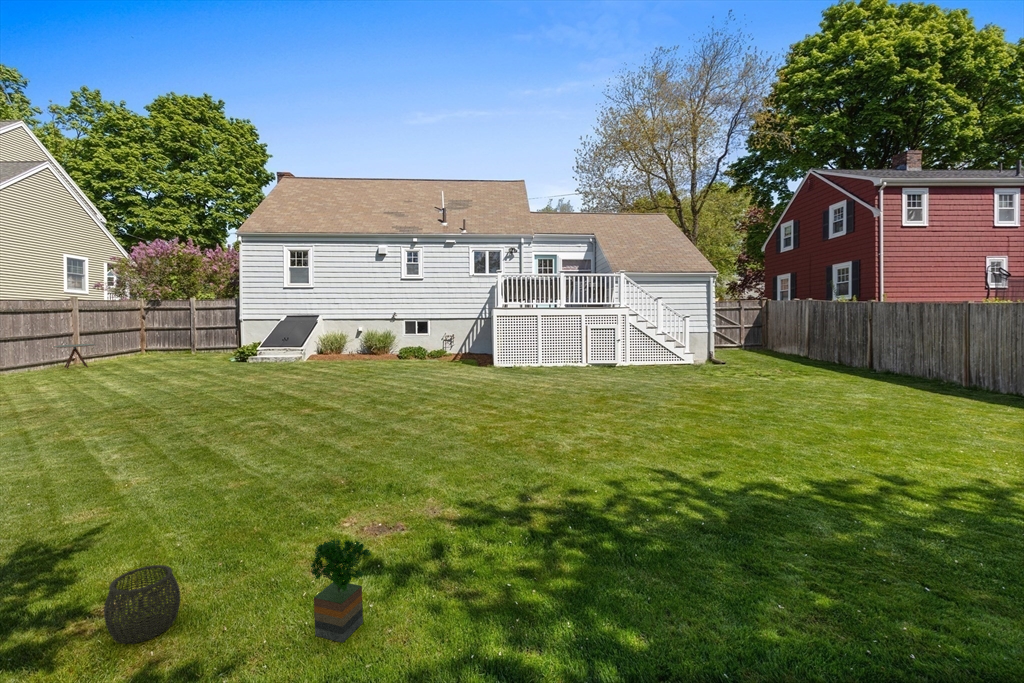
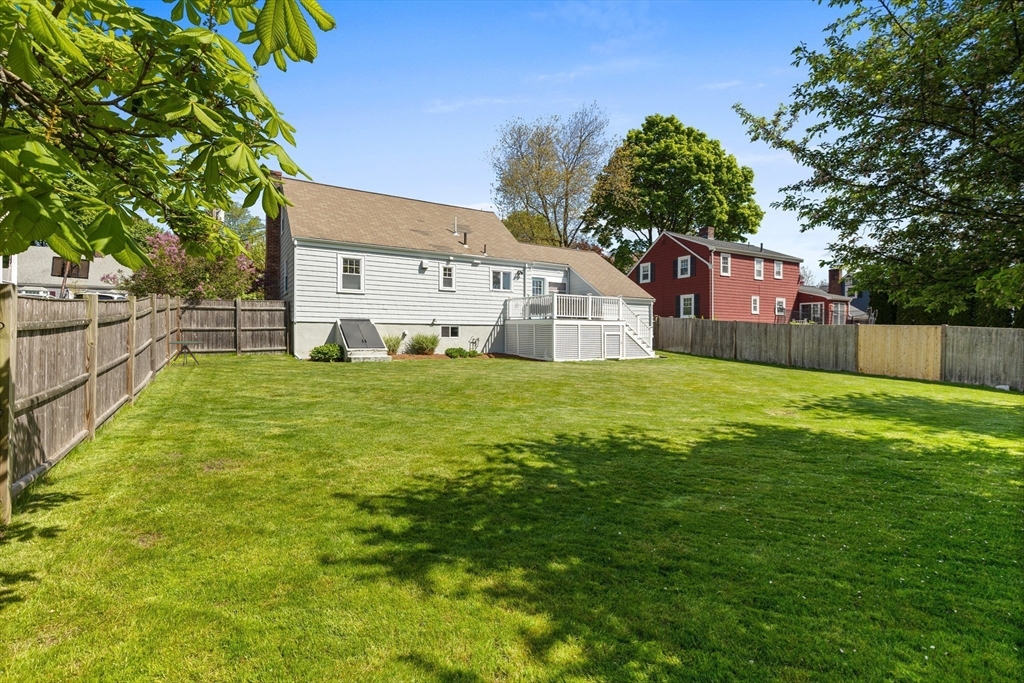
potted tree: present [311,539,371,642] -> none [898,397,931,430]
woven basket: present [104,565,181,644] -> none [858,412,888,436]

